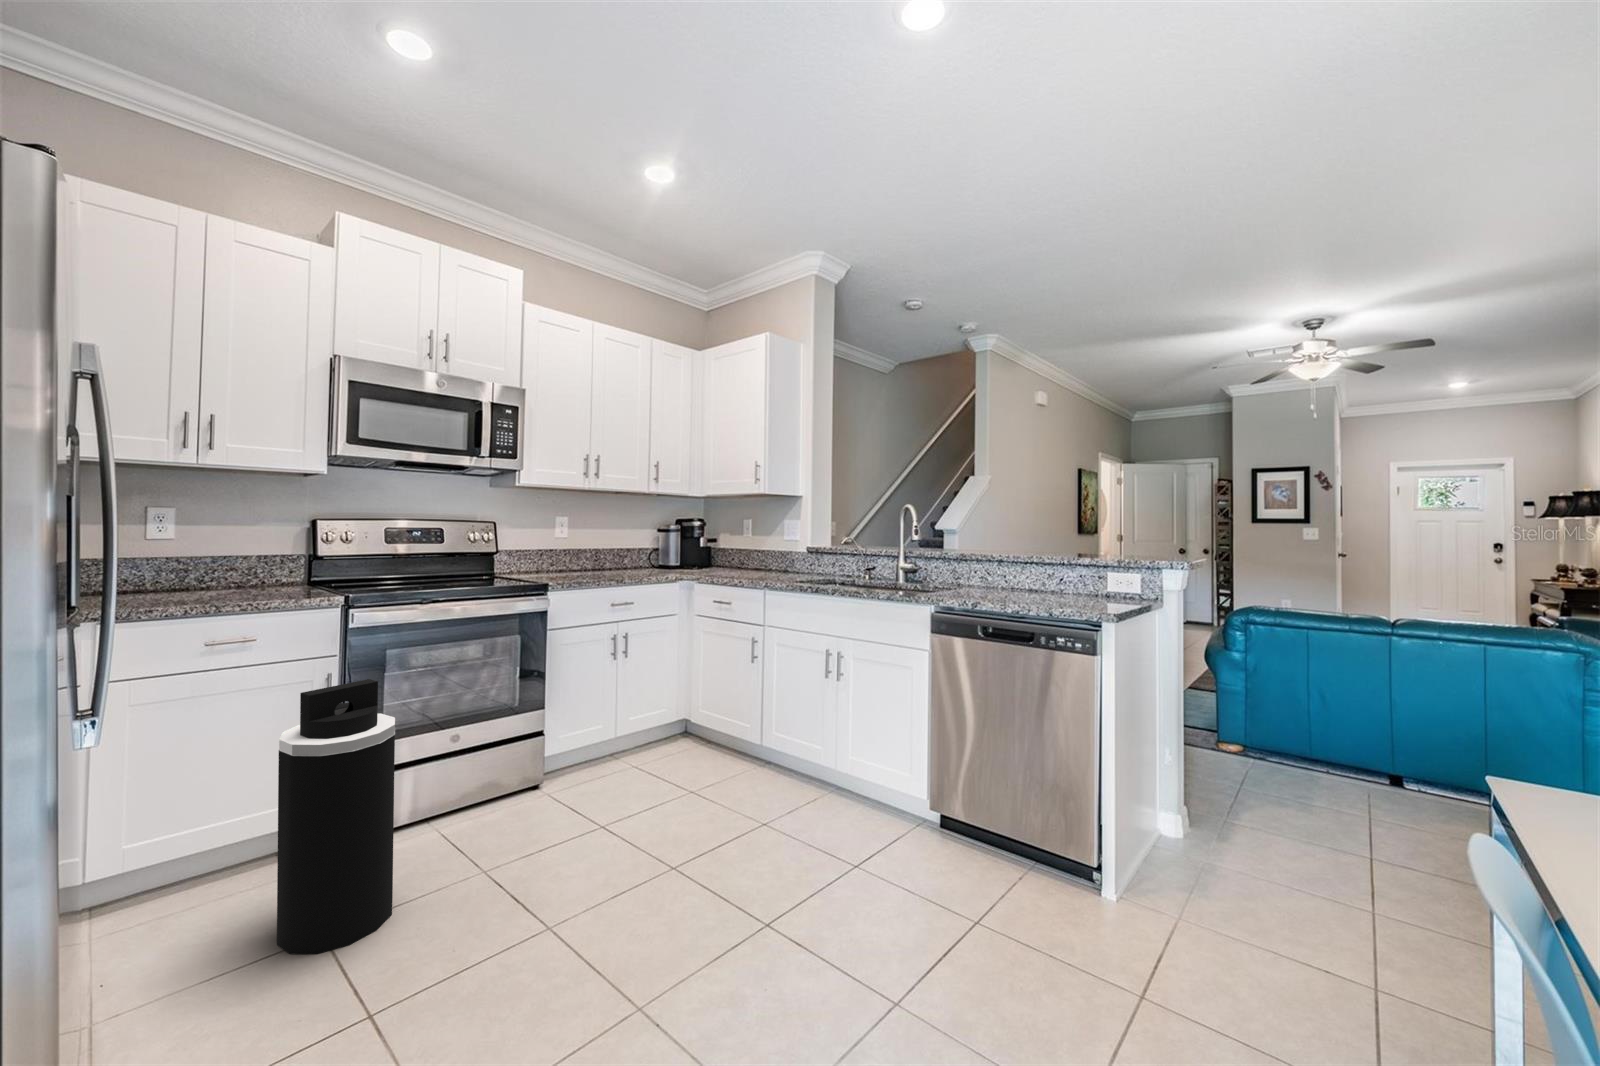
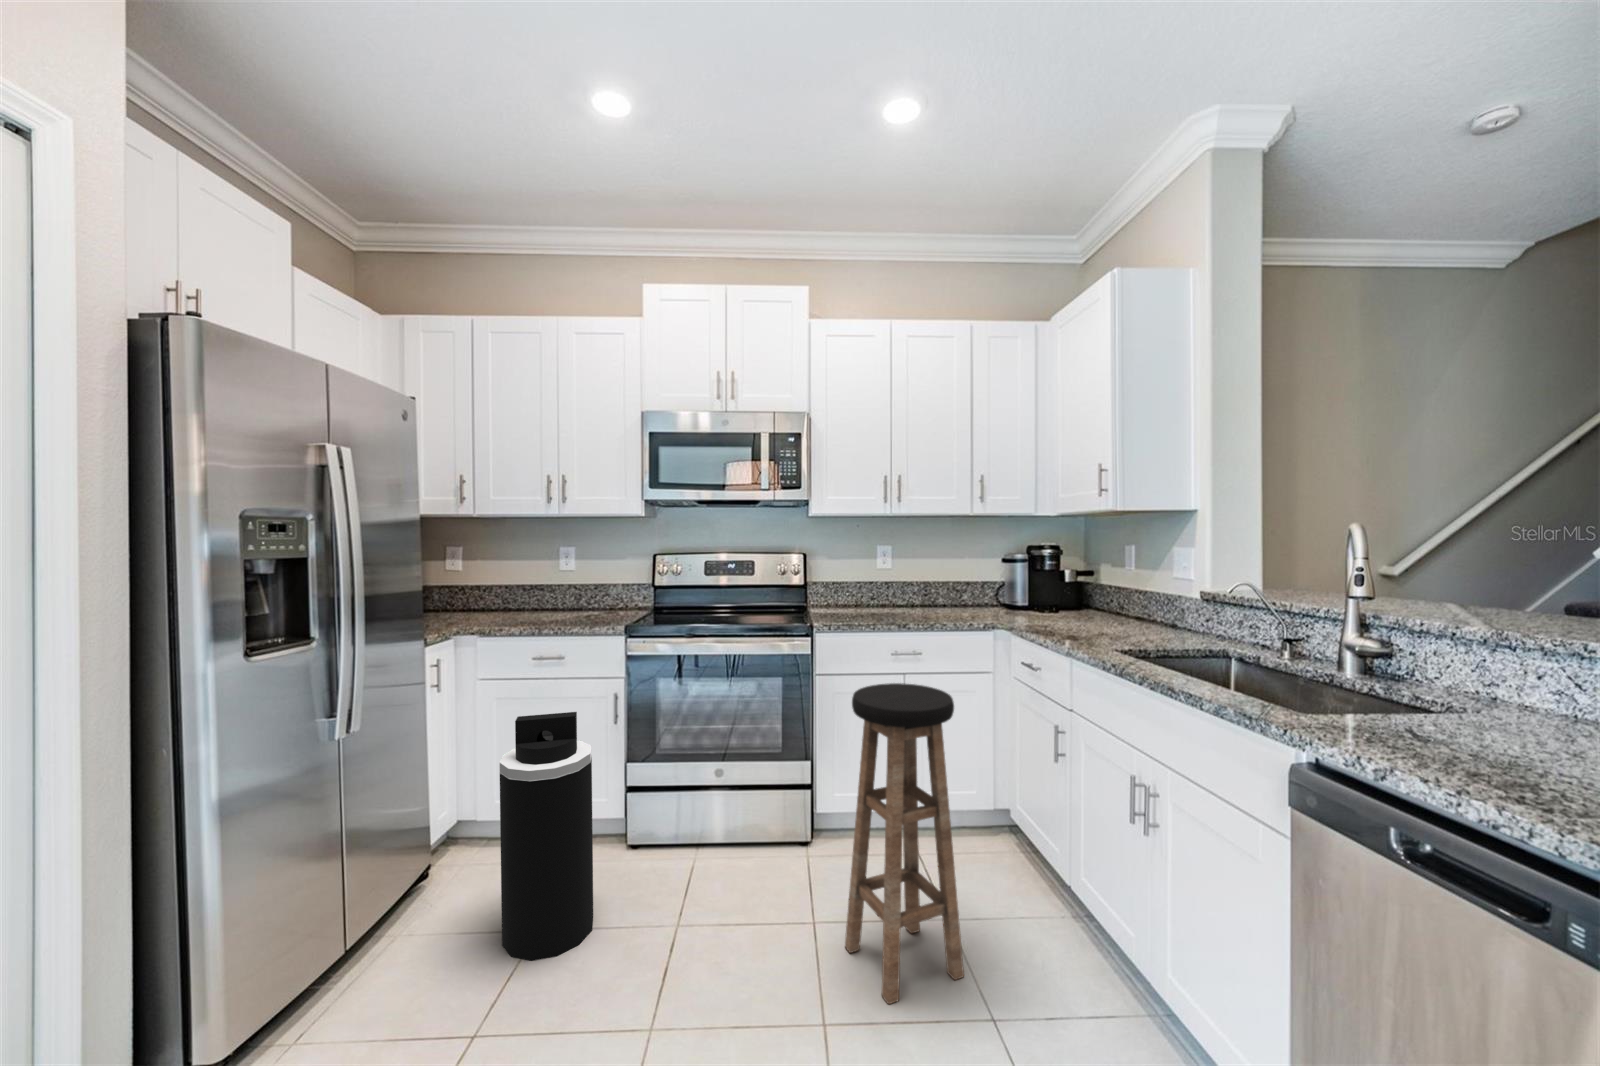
bar stool: none [637,614,724,835] -> present [845,683,964,1004]

